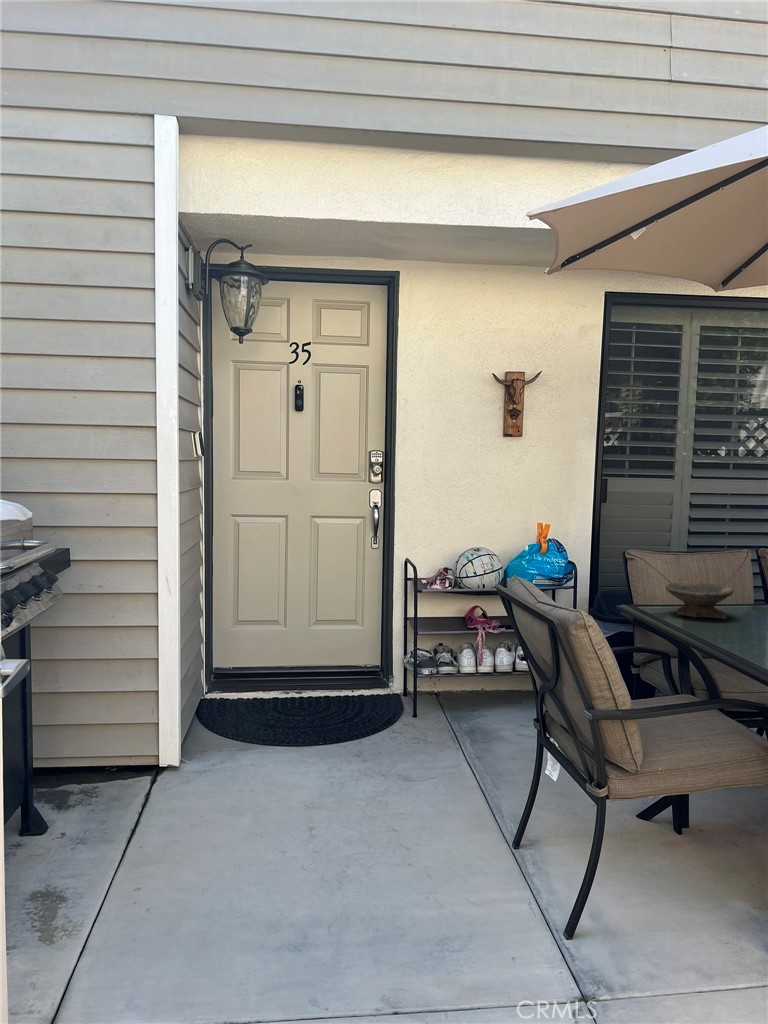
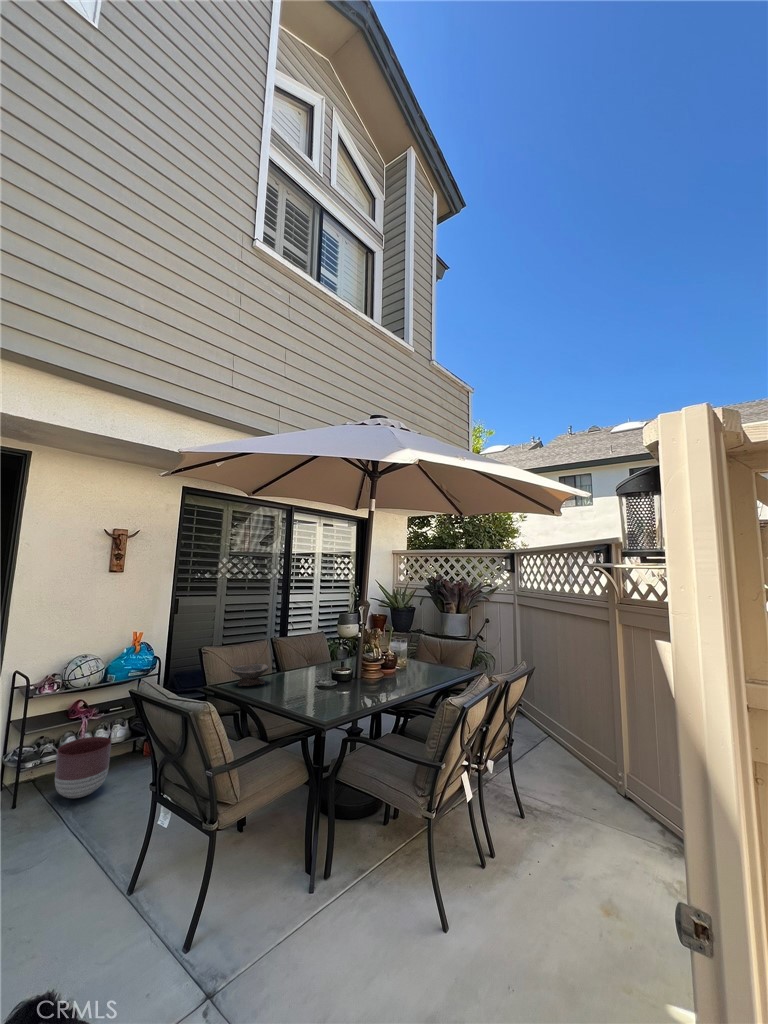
planter: none [450,653,511,724] -> present [55,737,111,798]

